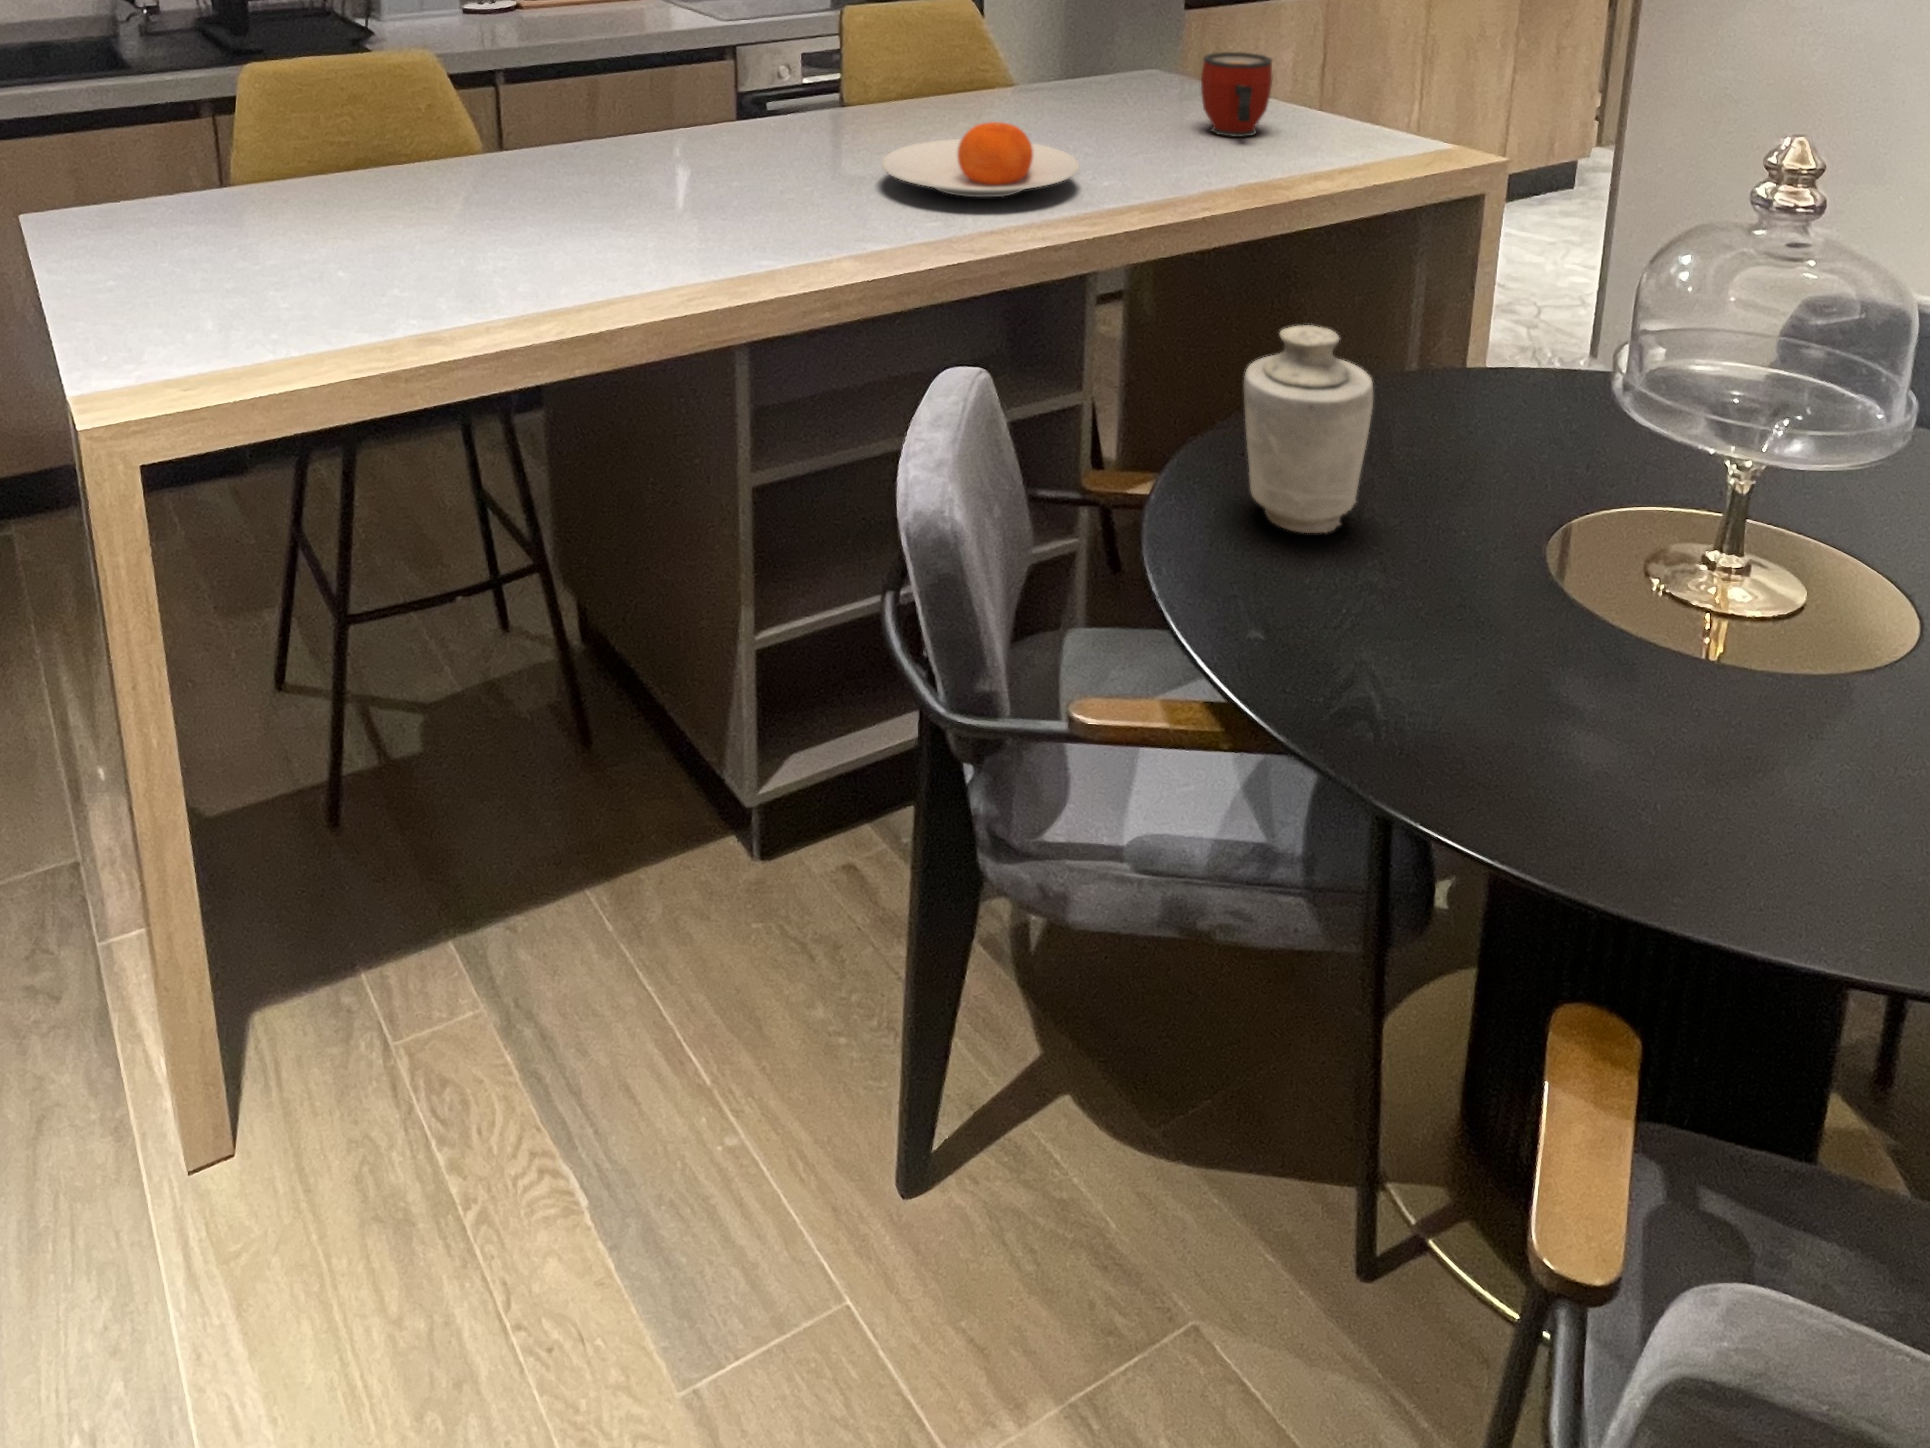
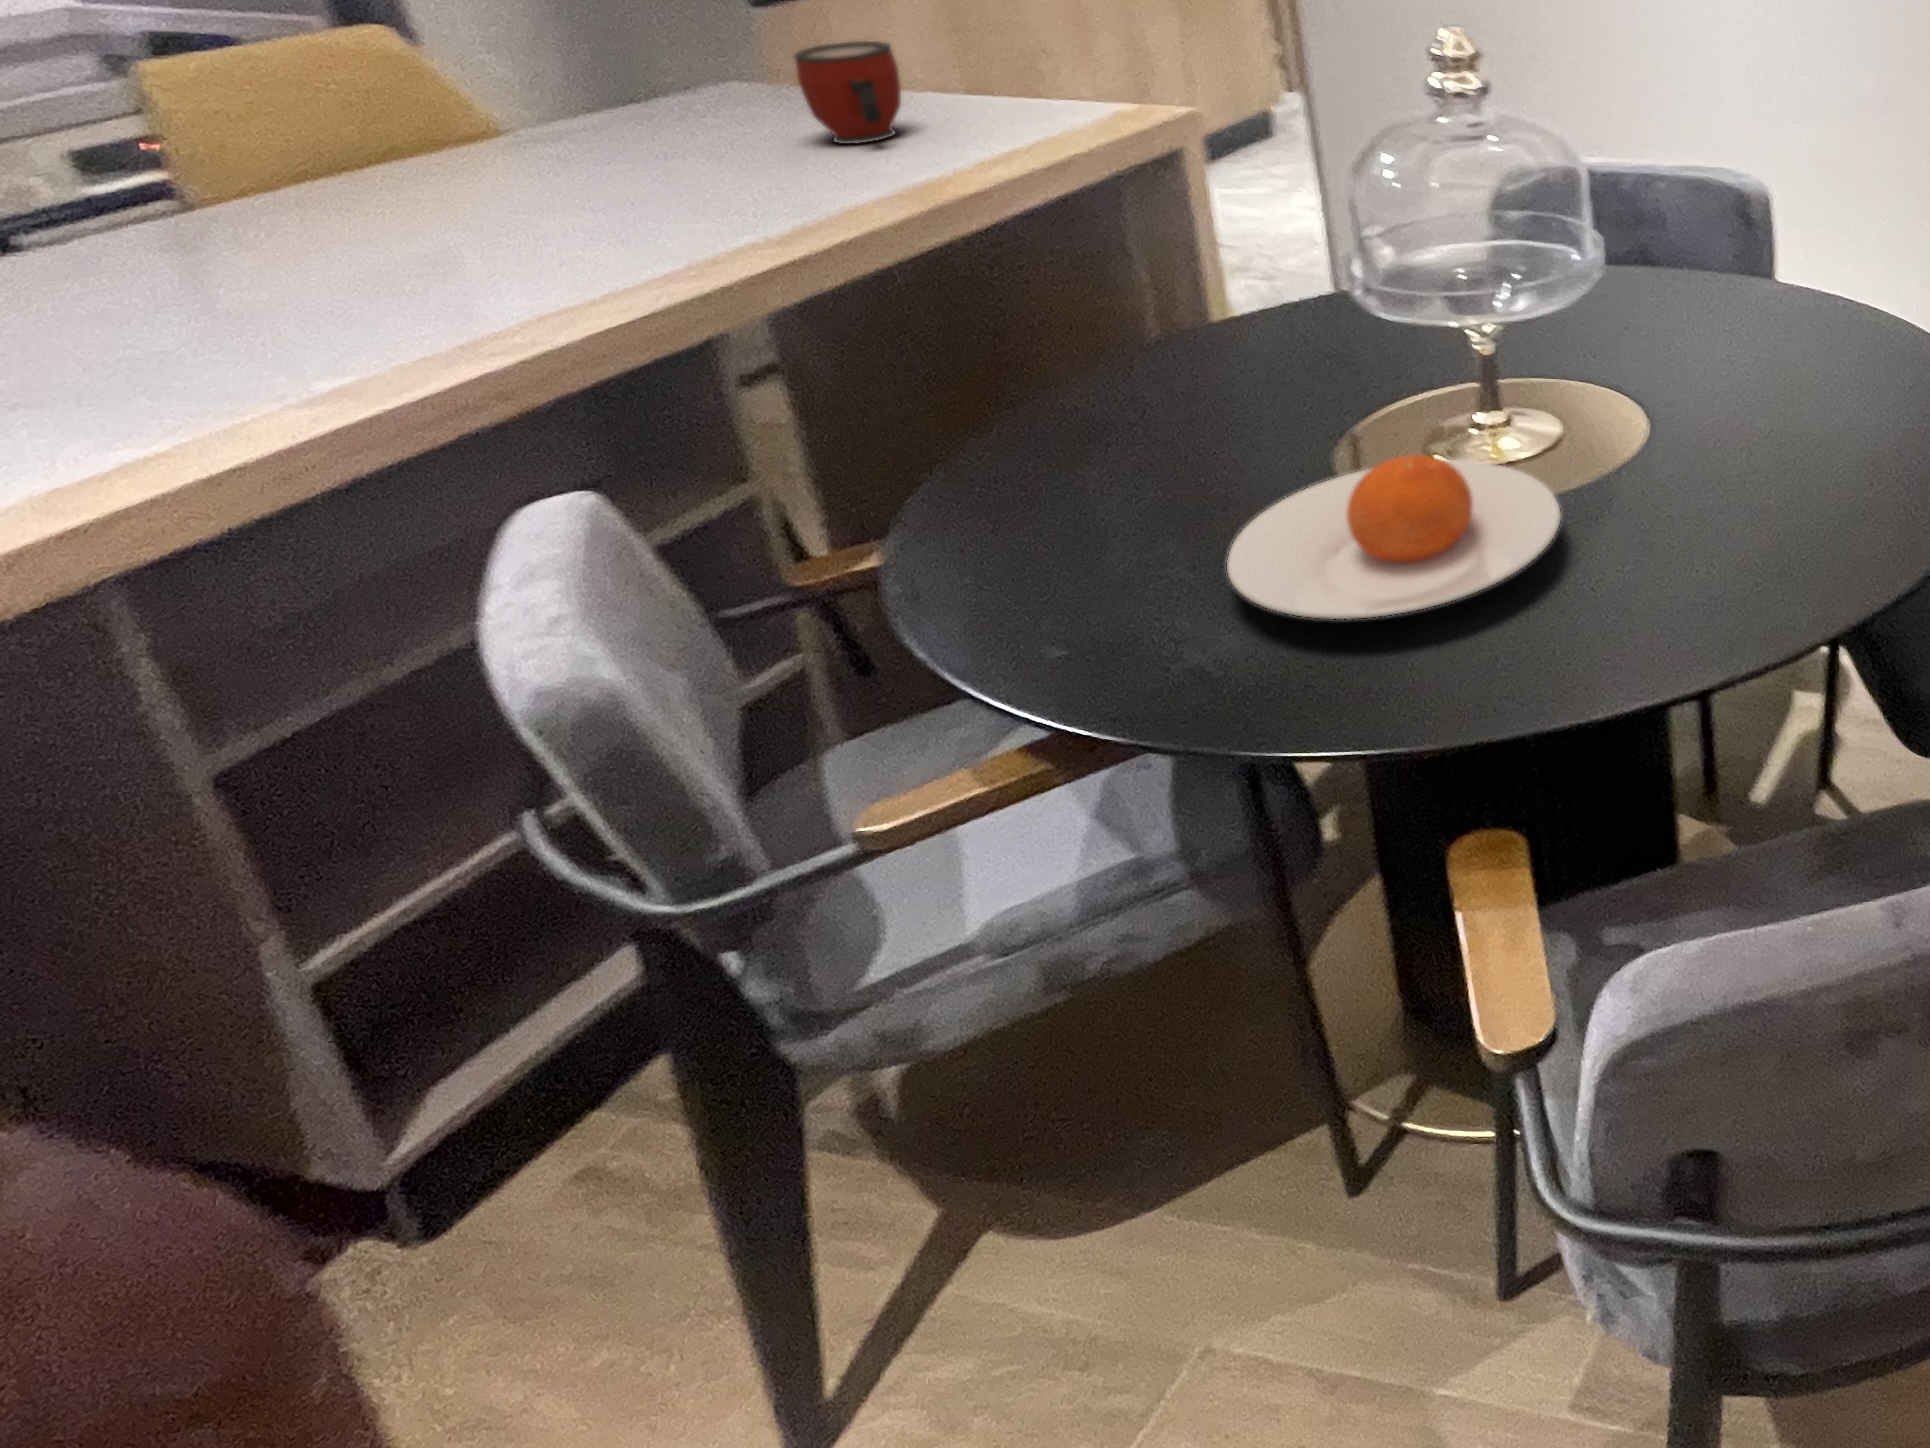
plate: present [881,122,1079,197] -> present [1227,455,1561,619]
vase: present [1244,325,1373,533] -> none [959,318,1132,539]

